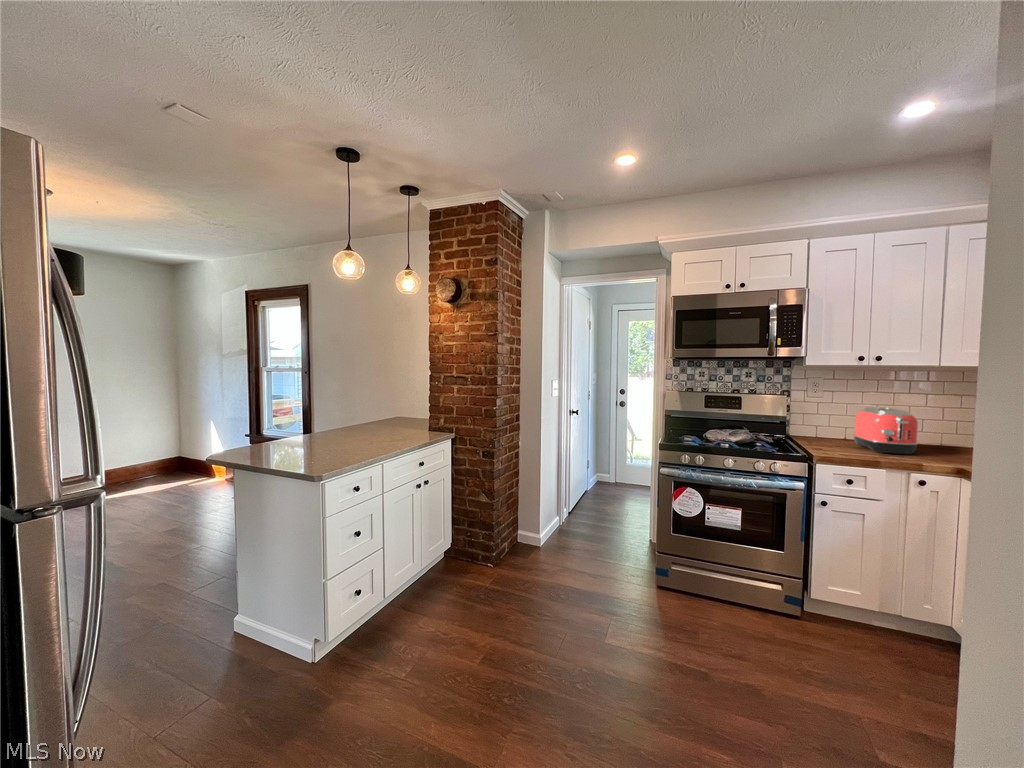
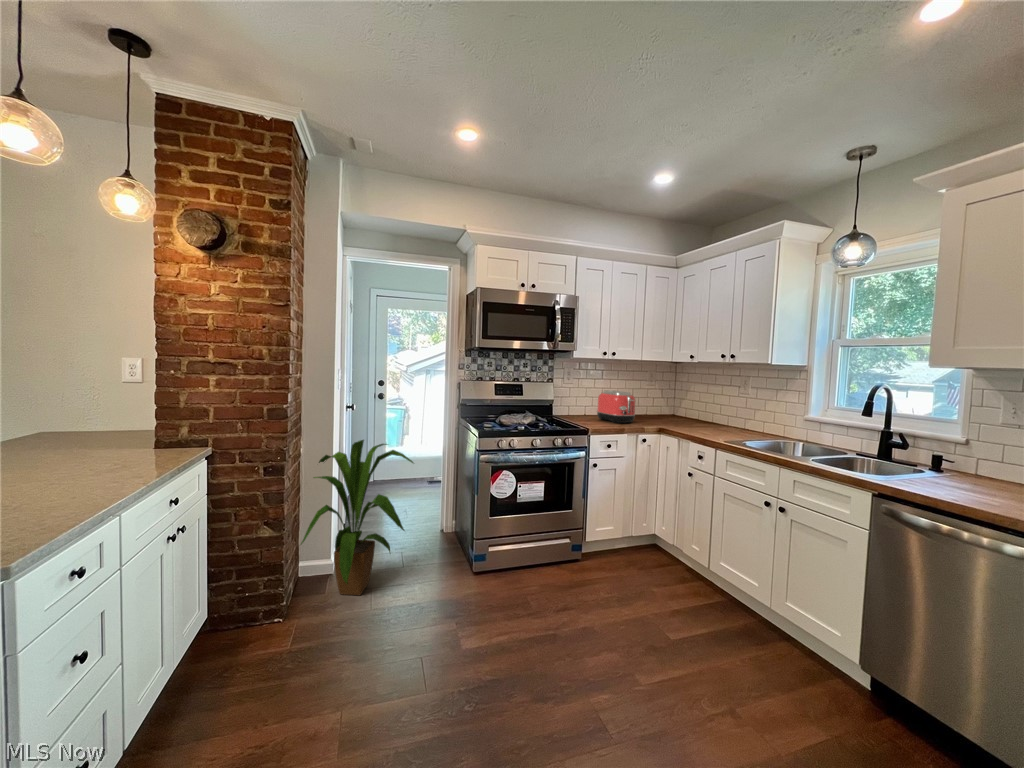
house plant: none [506,439,596,569] -> present [301,440,413,595]

